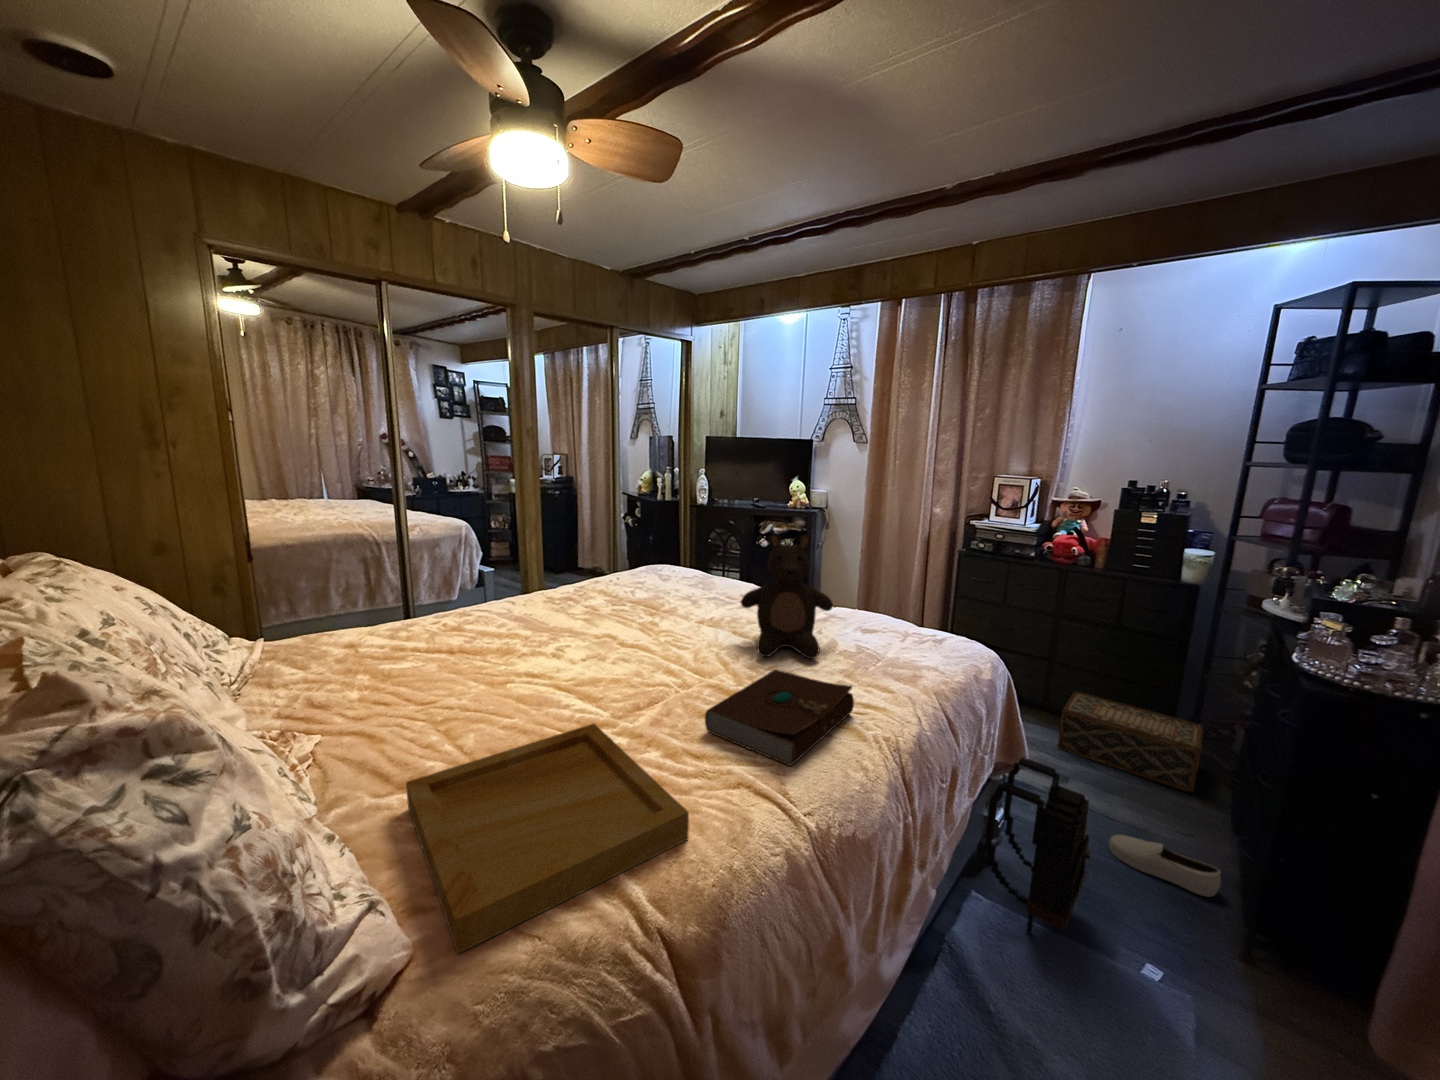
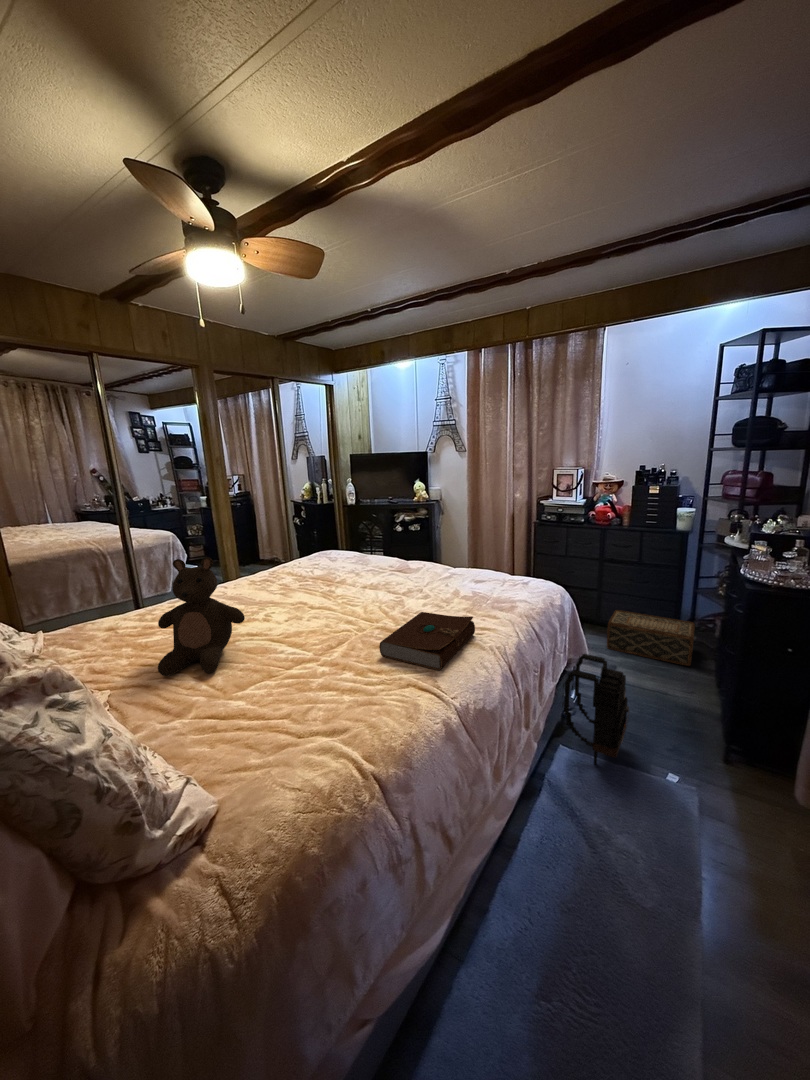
stuffed bear: present [741,534,833,659] -> present [158,557,245,676]
tray: present [406,724,689,954] -> none [187,659,382,801]
shoe: present [1109,834,1221,897] -> none [641,697,708,727]

